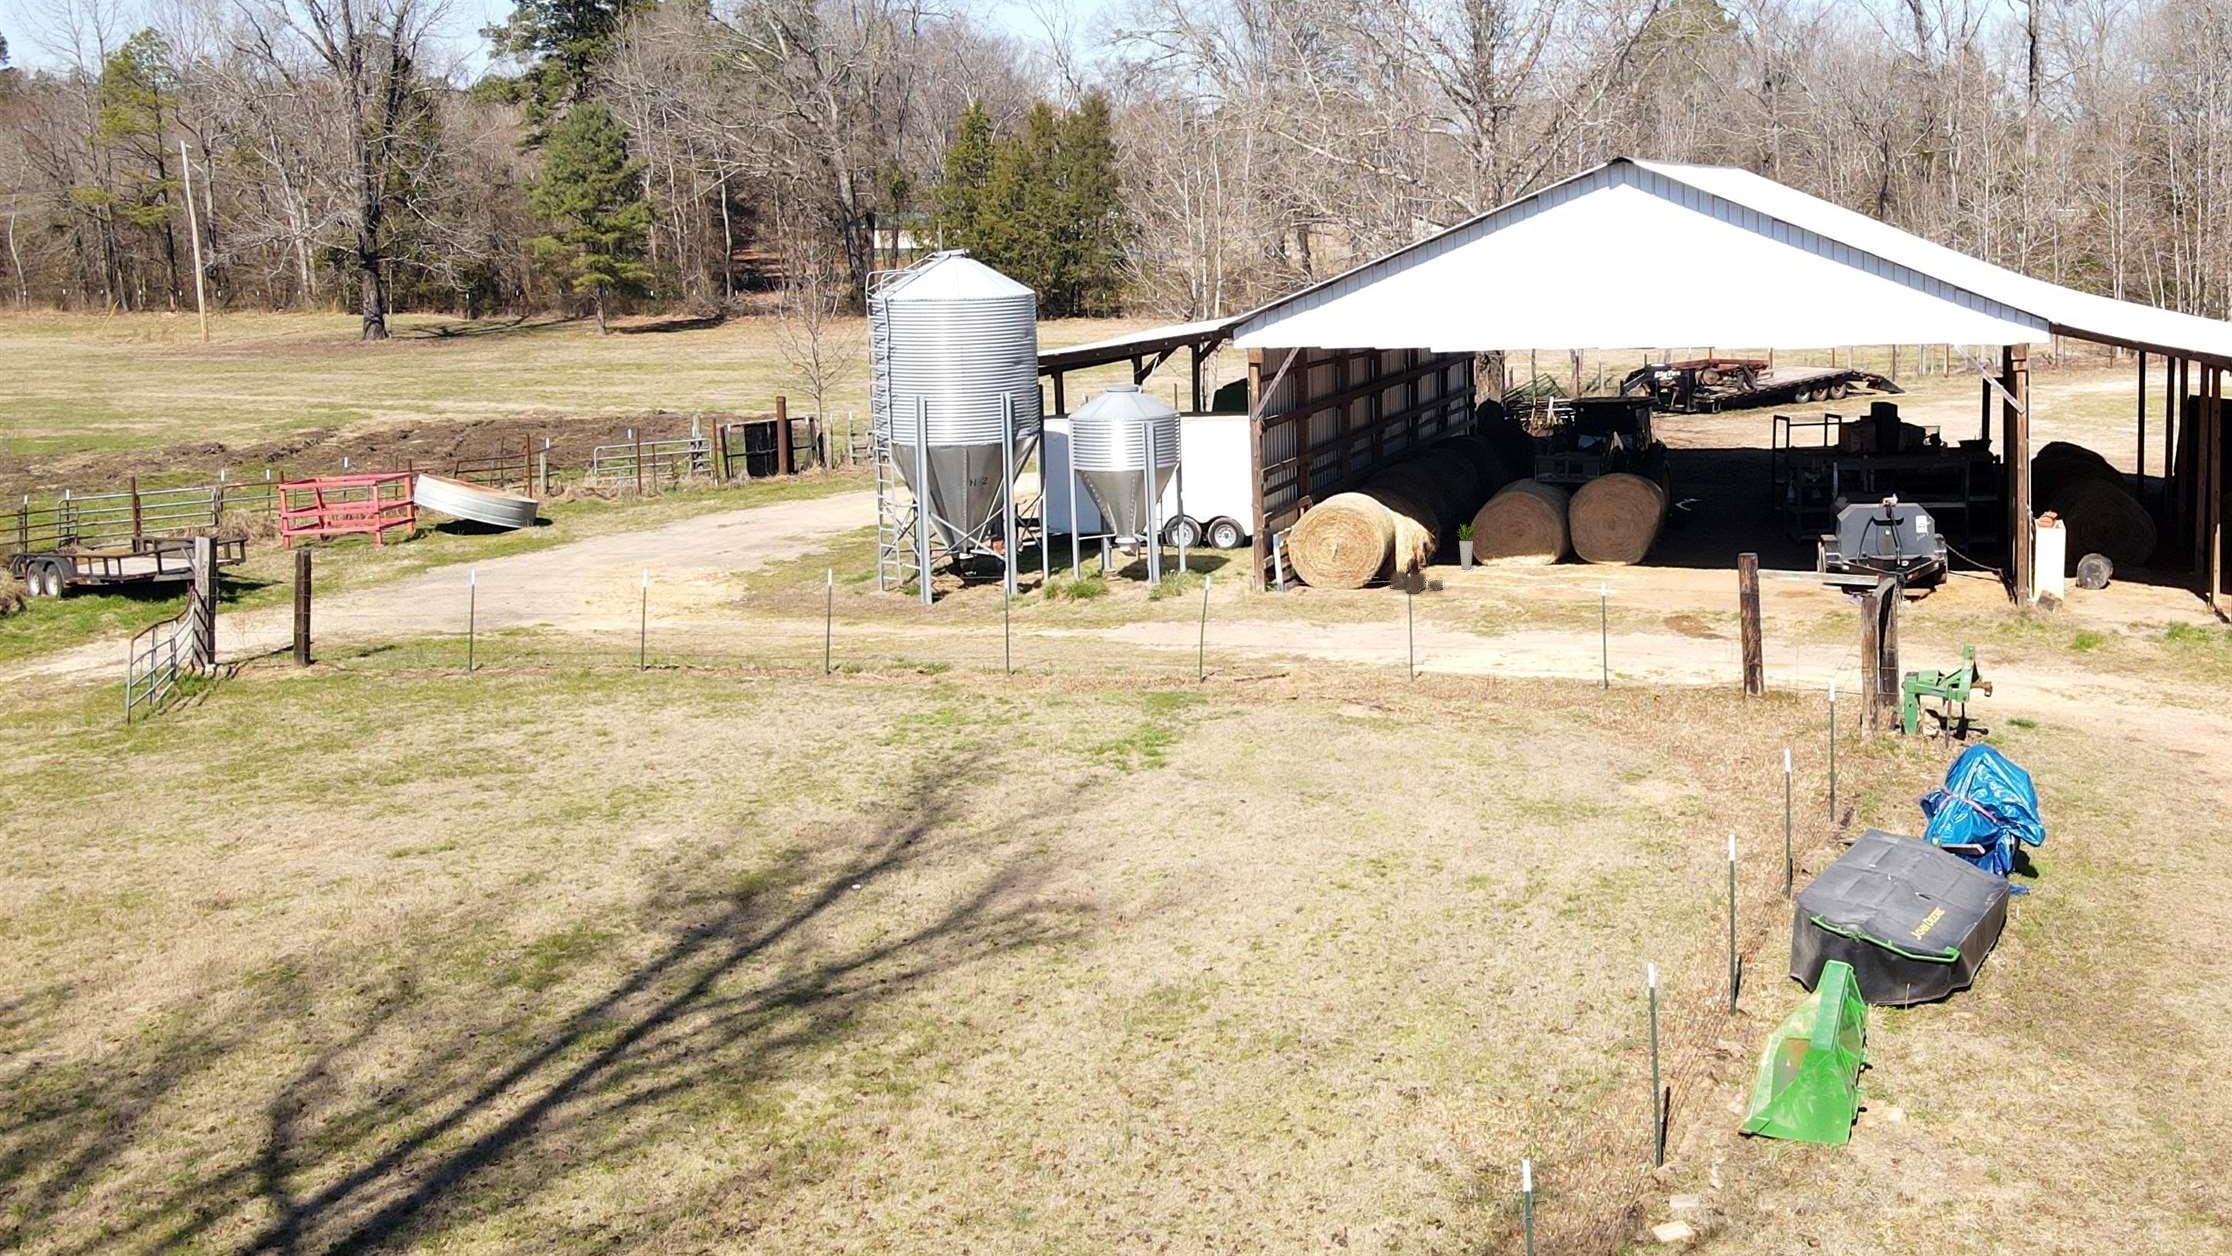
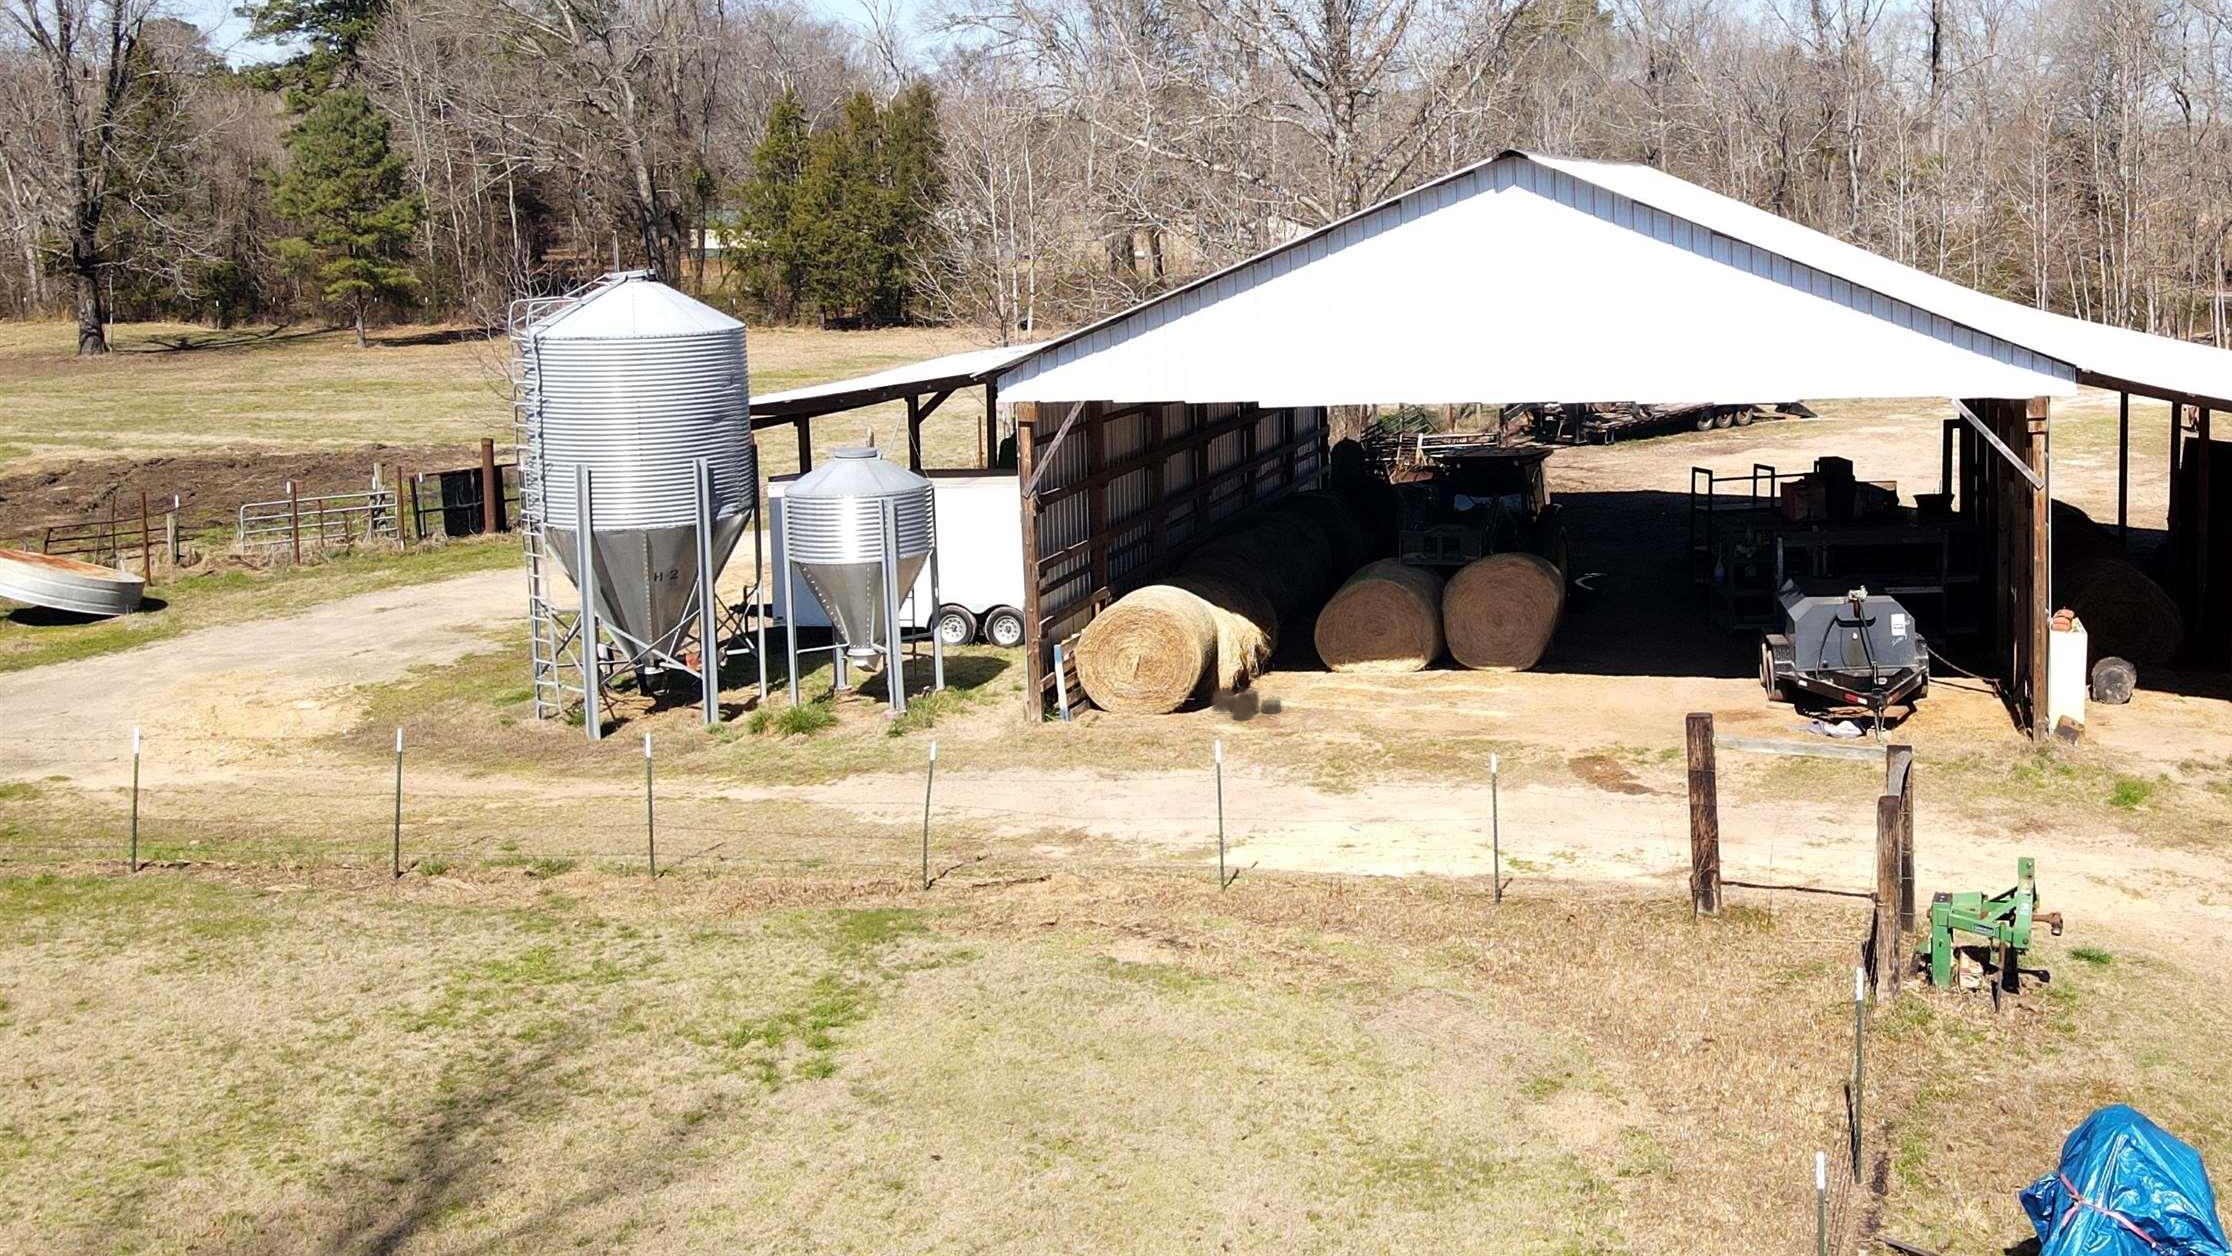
planter: present [1458,524,1477,570] -> none [1300,618,1329,677]

